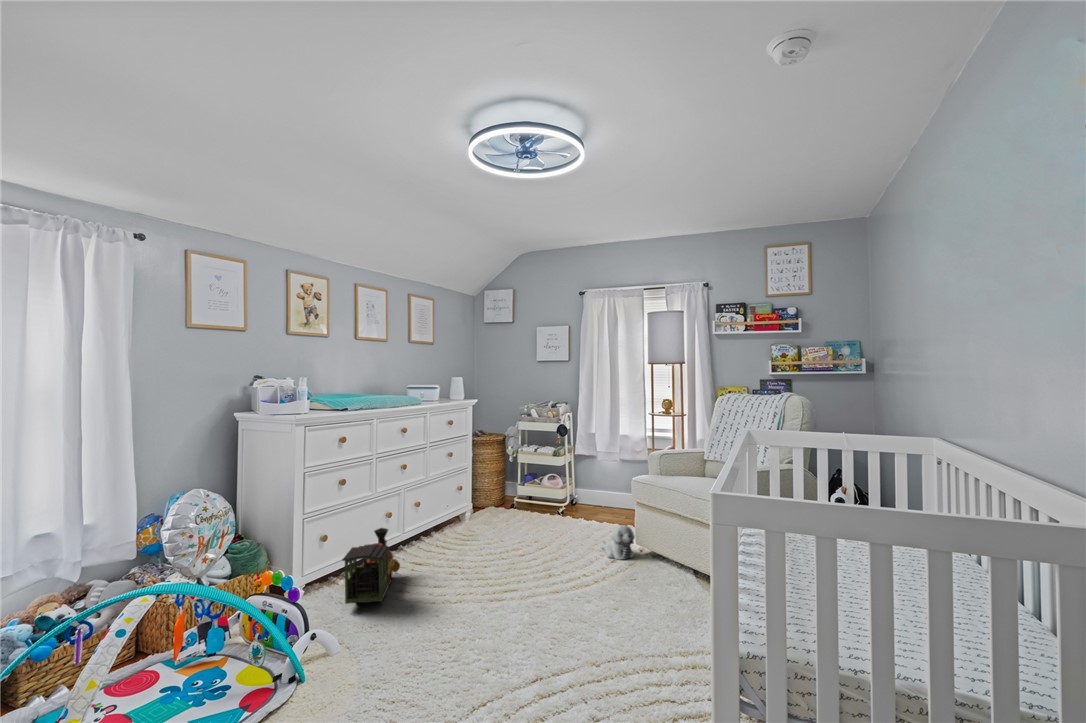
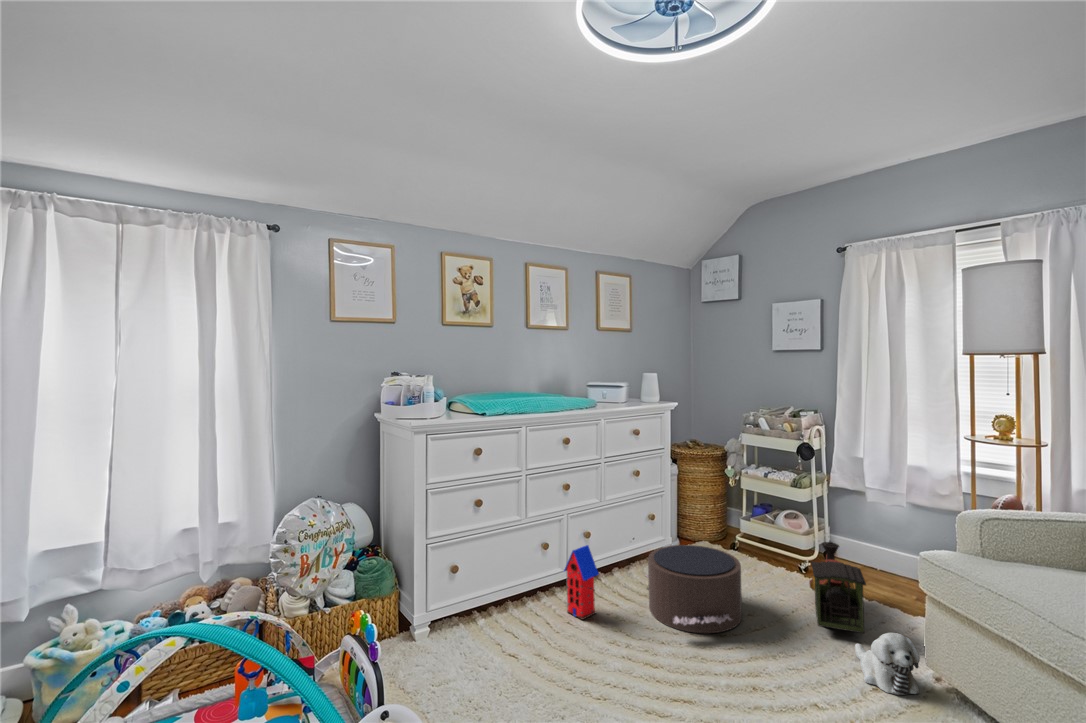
pouf: none [462,501,533,555] -> present [646,545,742,633]
toy house: none [409,507,437,563] -> present [564,545,599,619]
toy train: present [342,528,400,604] -> present [809,542,866,633]

